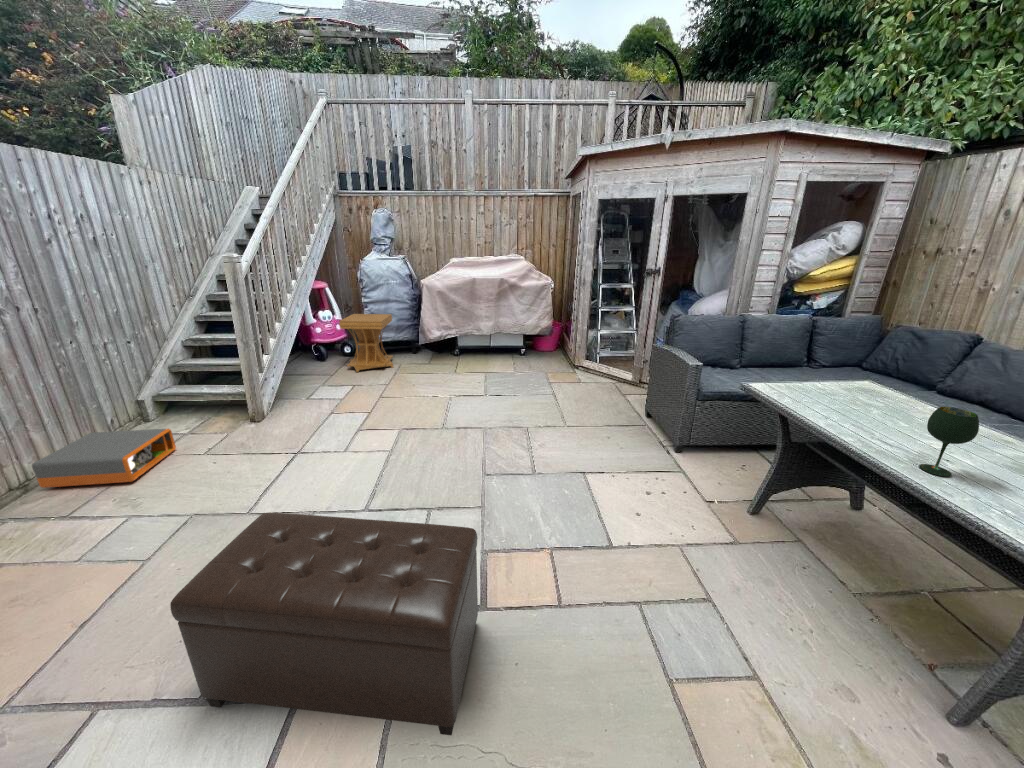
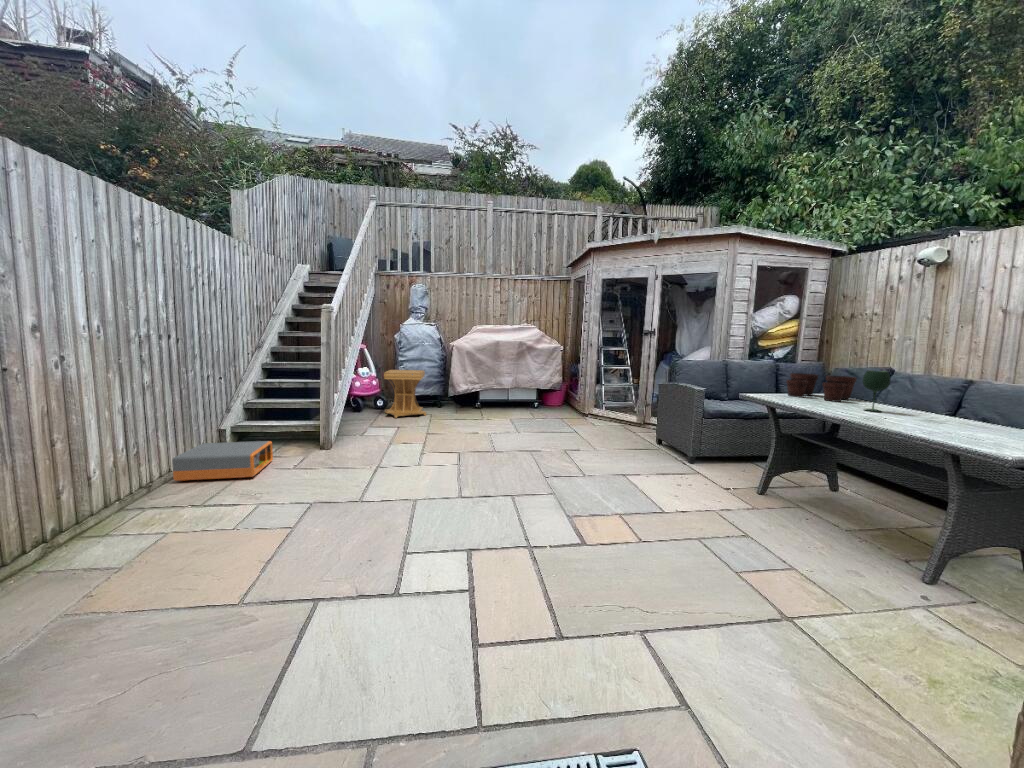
flower pot: none [808,365,921,427] -> present [786,373,857,402]
ottoman: present [170,513,478,735] -> none [415,451,607,580]

